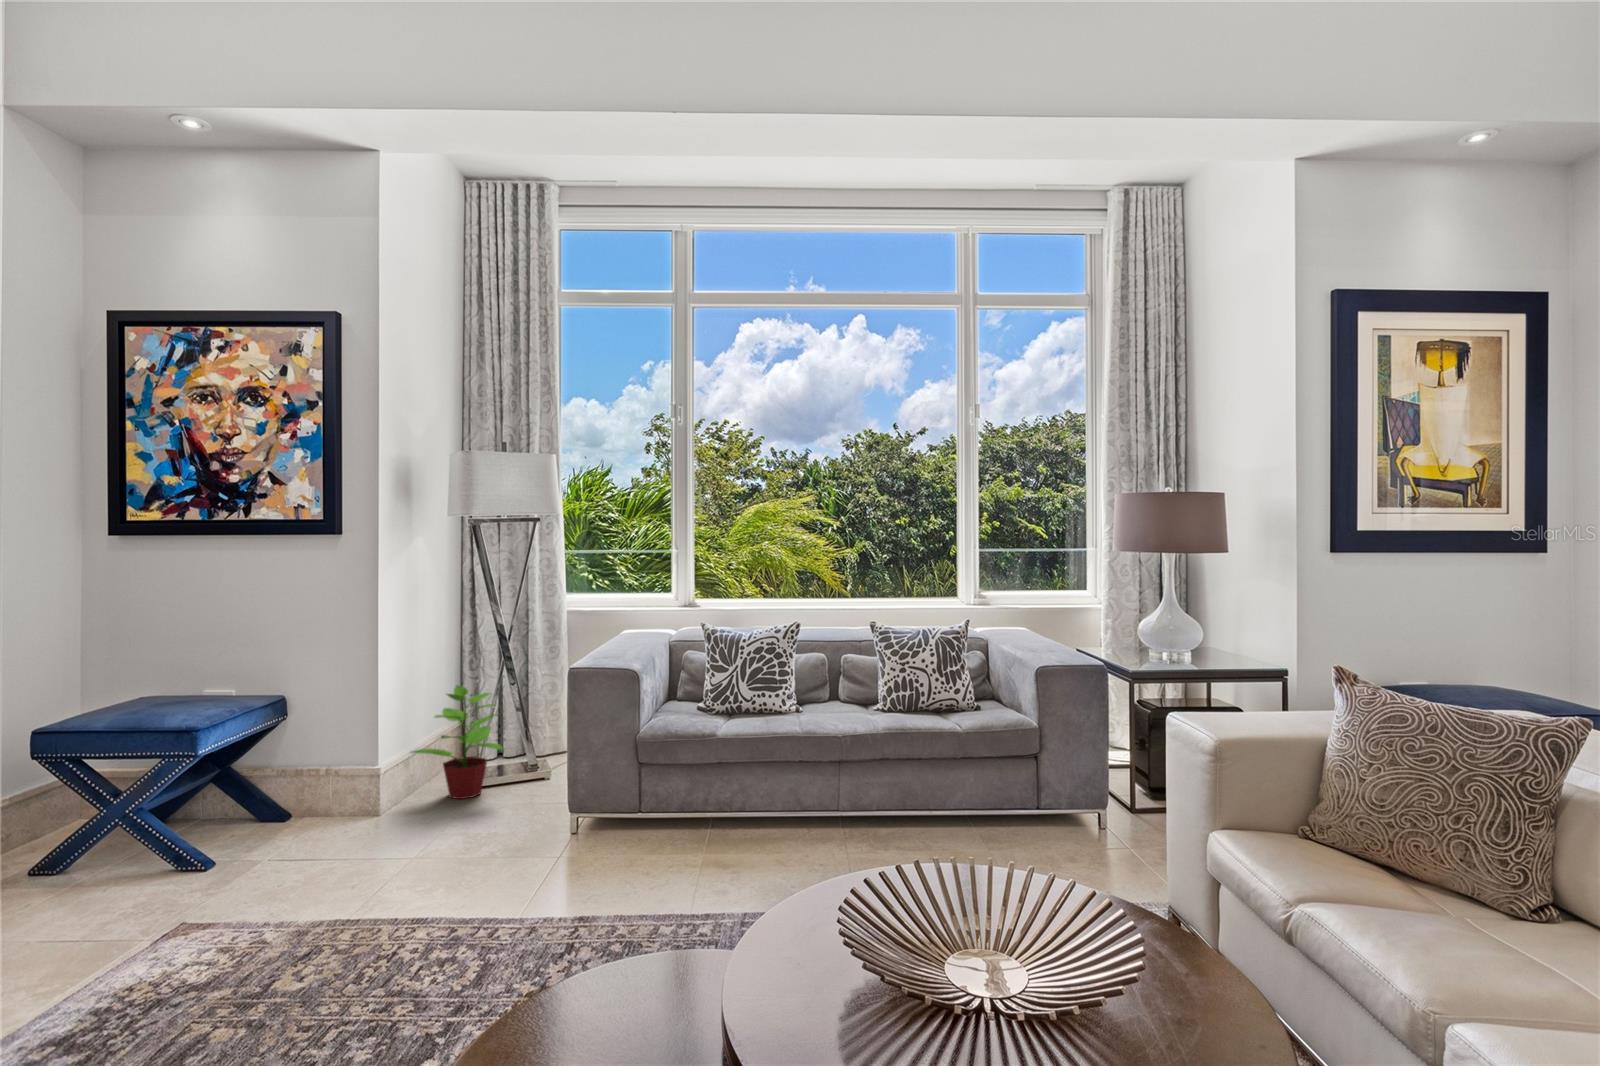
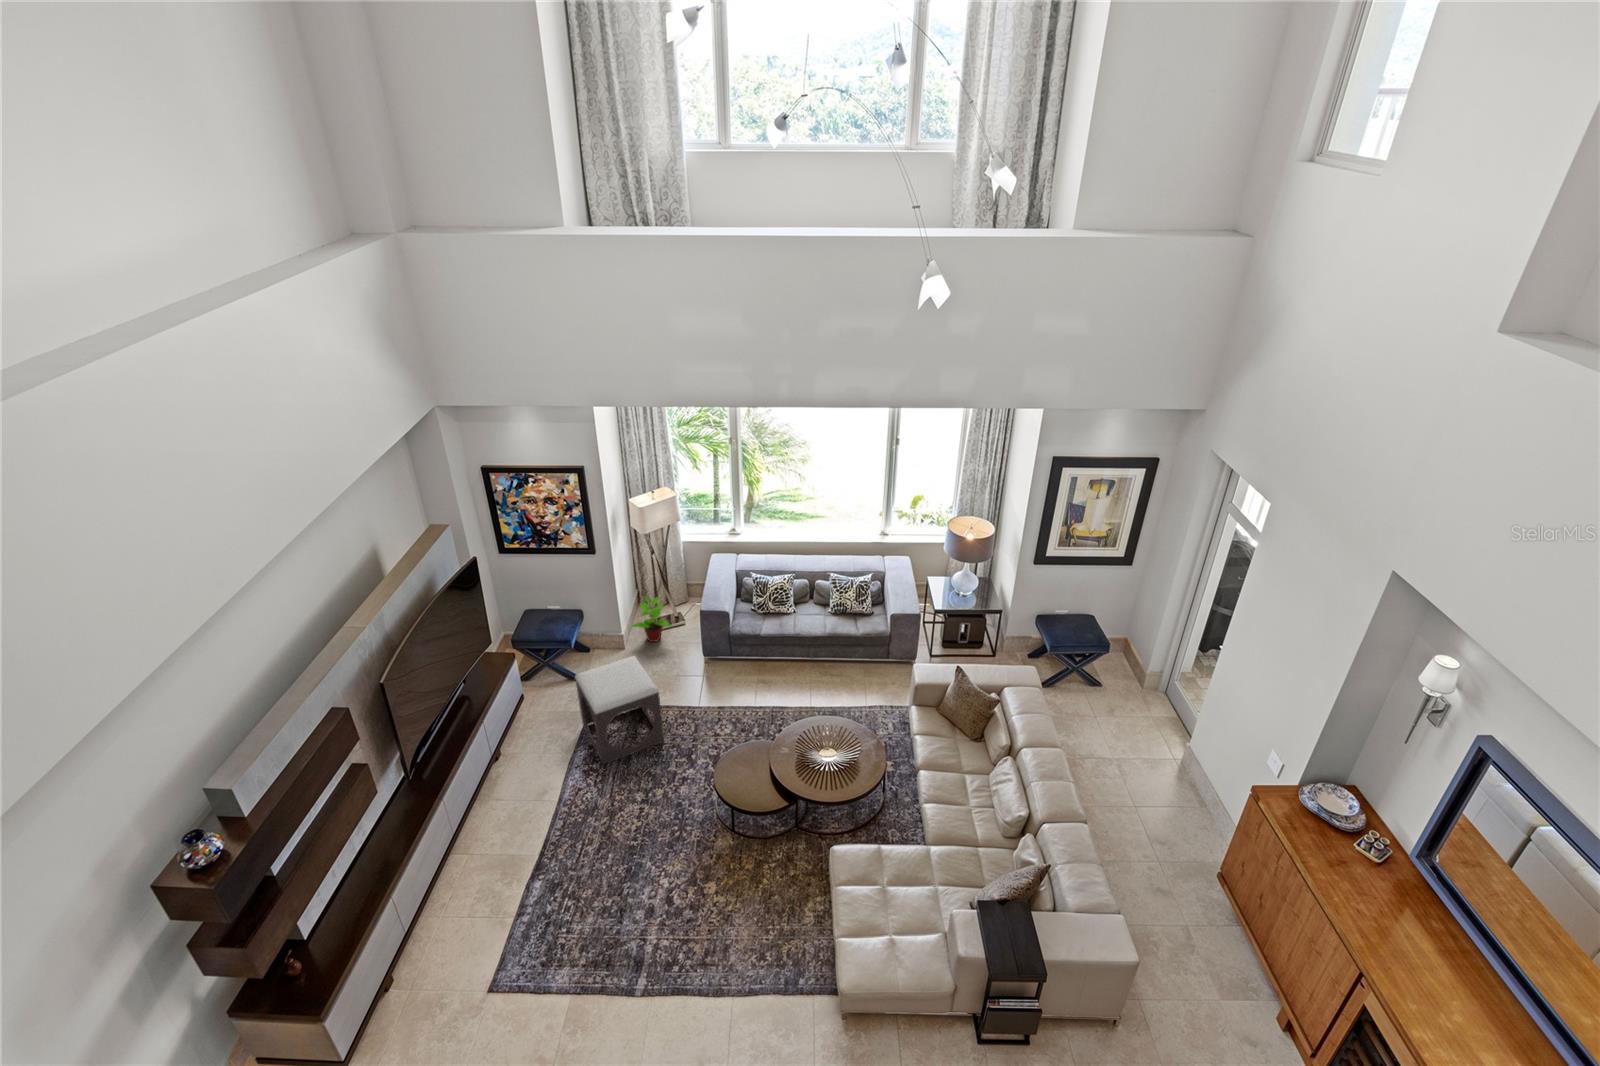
footstool: none [121,713,380,1033] -> present [575,656,664,764]

